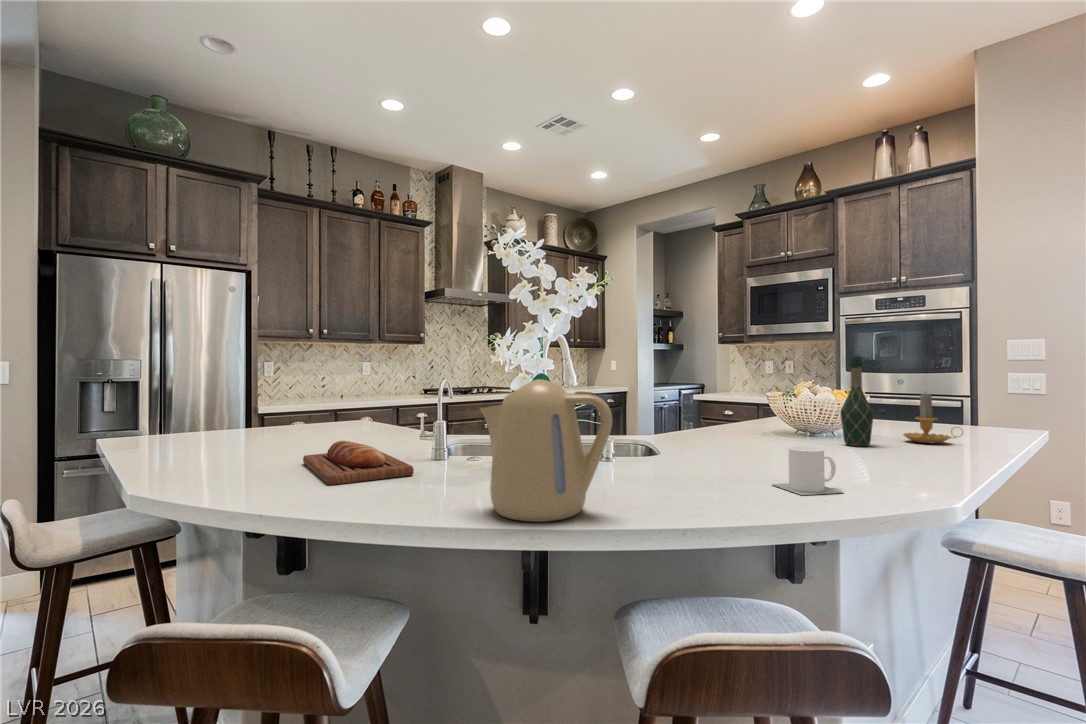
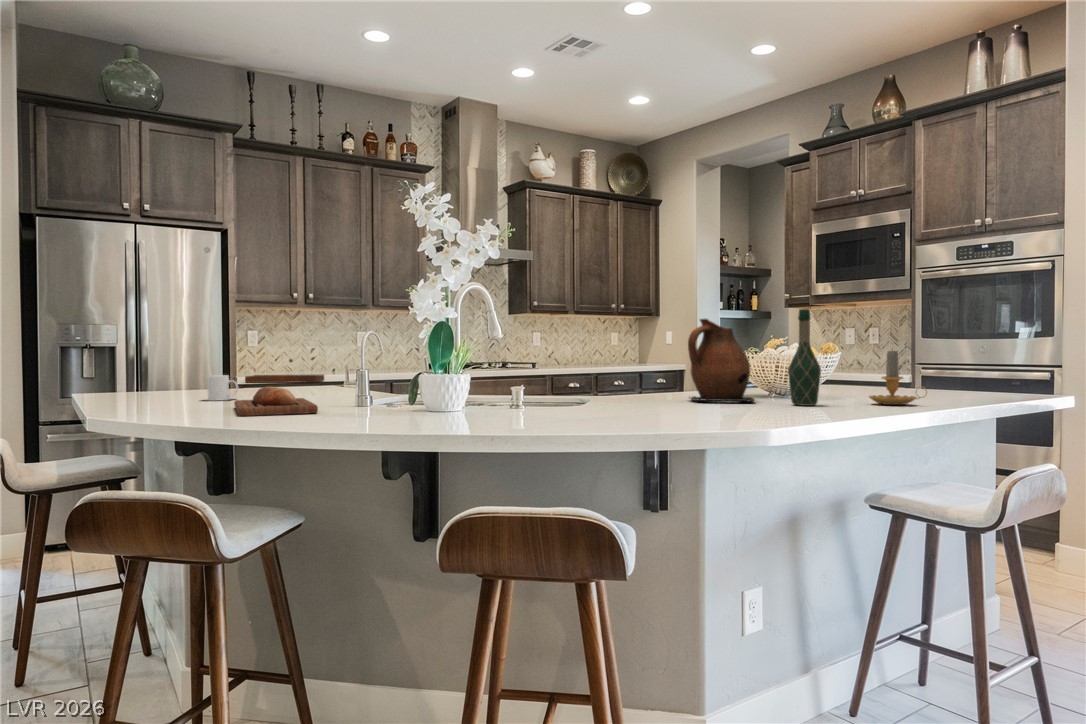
ceramic pitcher: none [731,363,806,443] -> present [688,319,755,402]
kettle: present [480,379,613,522] -> none [338,318,436,430]
tray: none [267,390,341,413] -> present [245,359,324,383]
mug: present [772,446,843,495] -> present [207,375,238,401]

